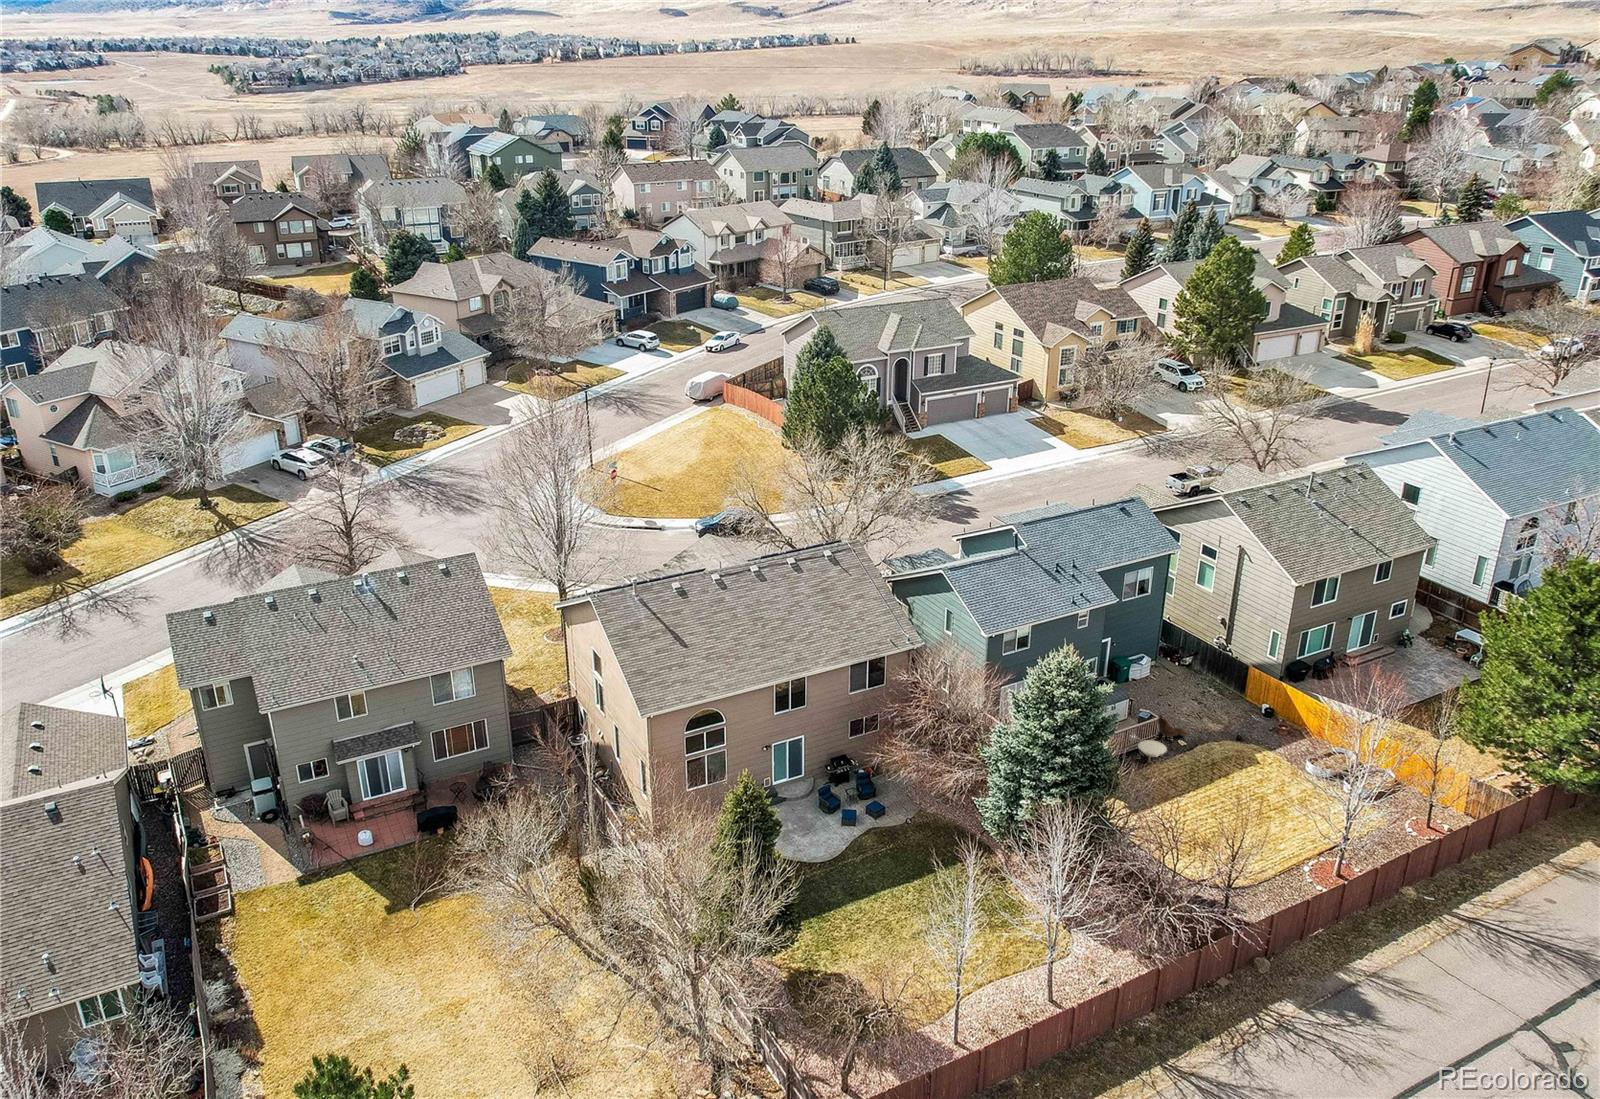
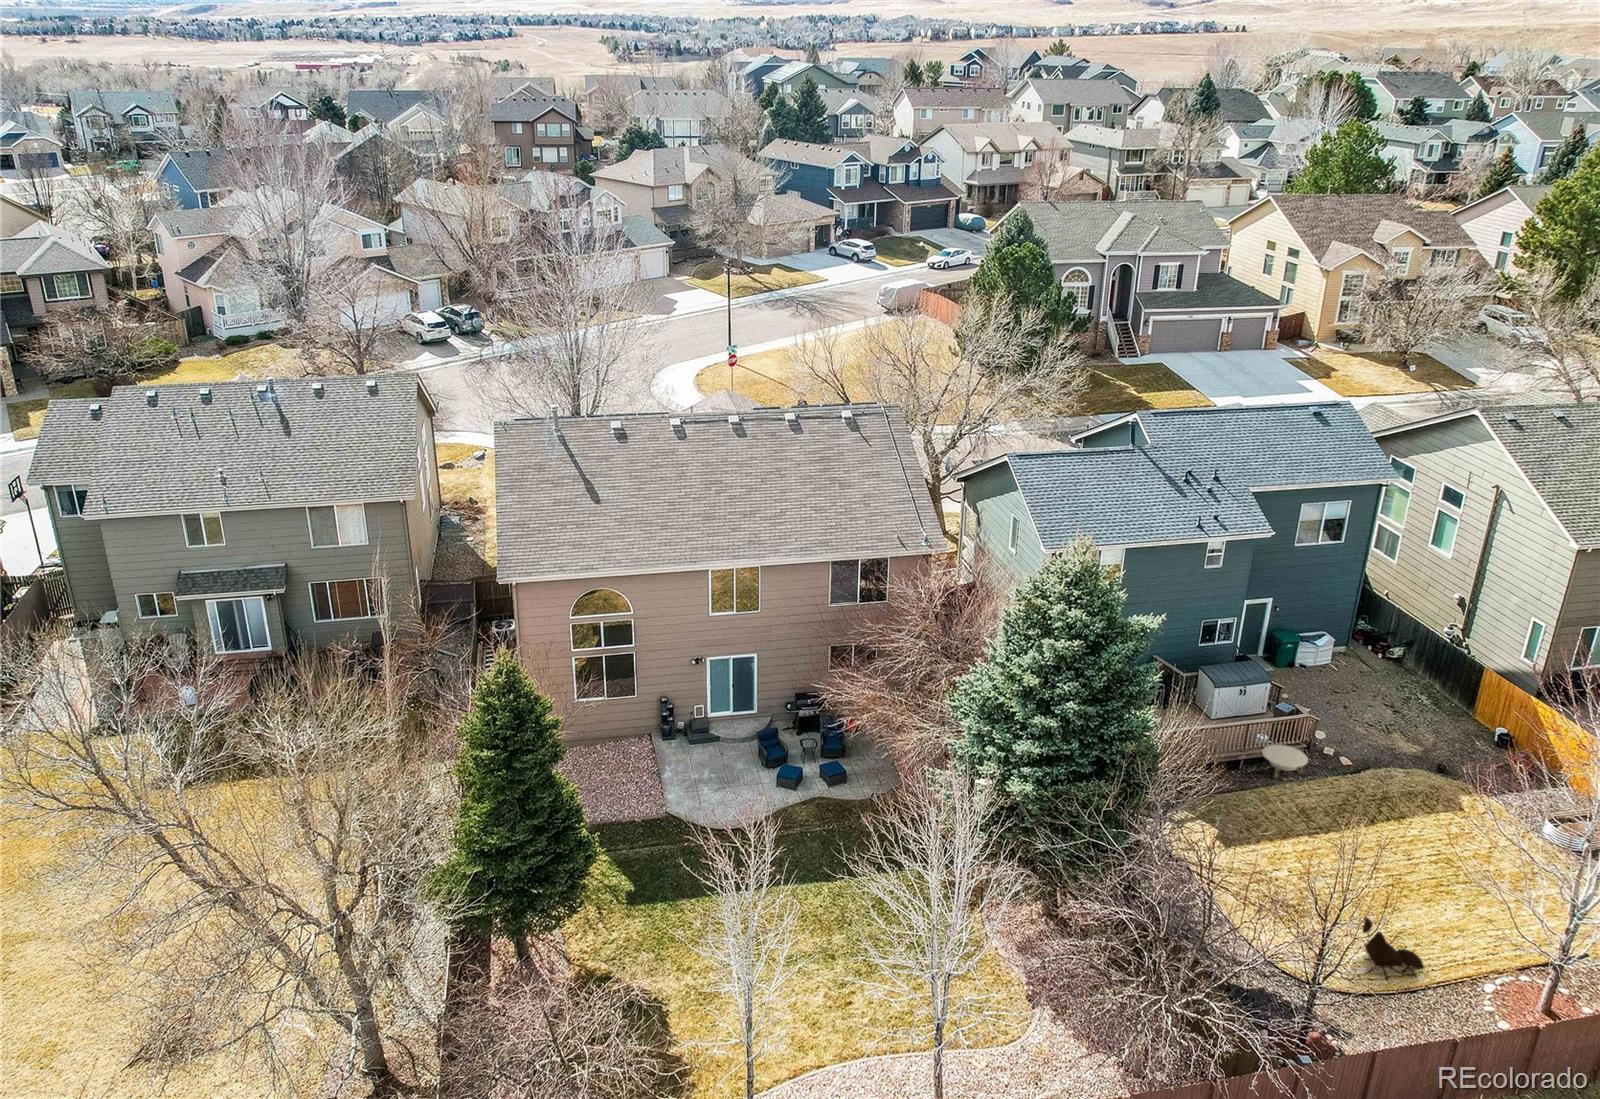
lounge chair: present [1158,715,1187,738] -> present [1363,917,1424,980]

